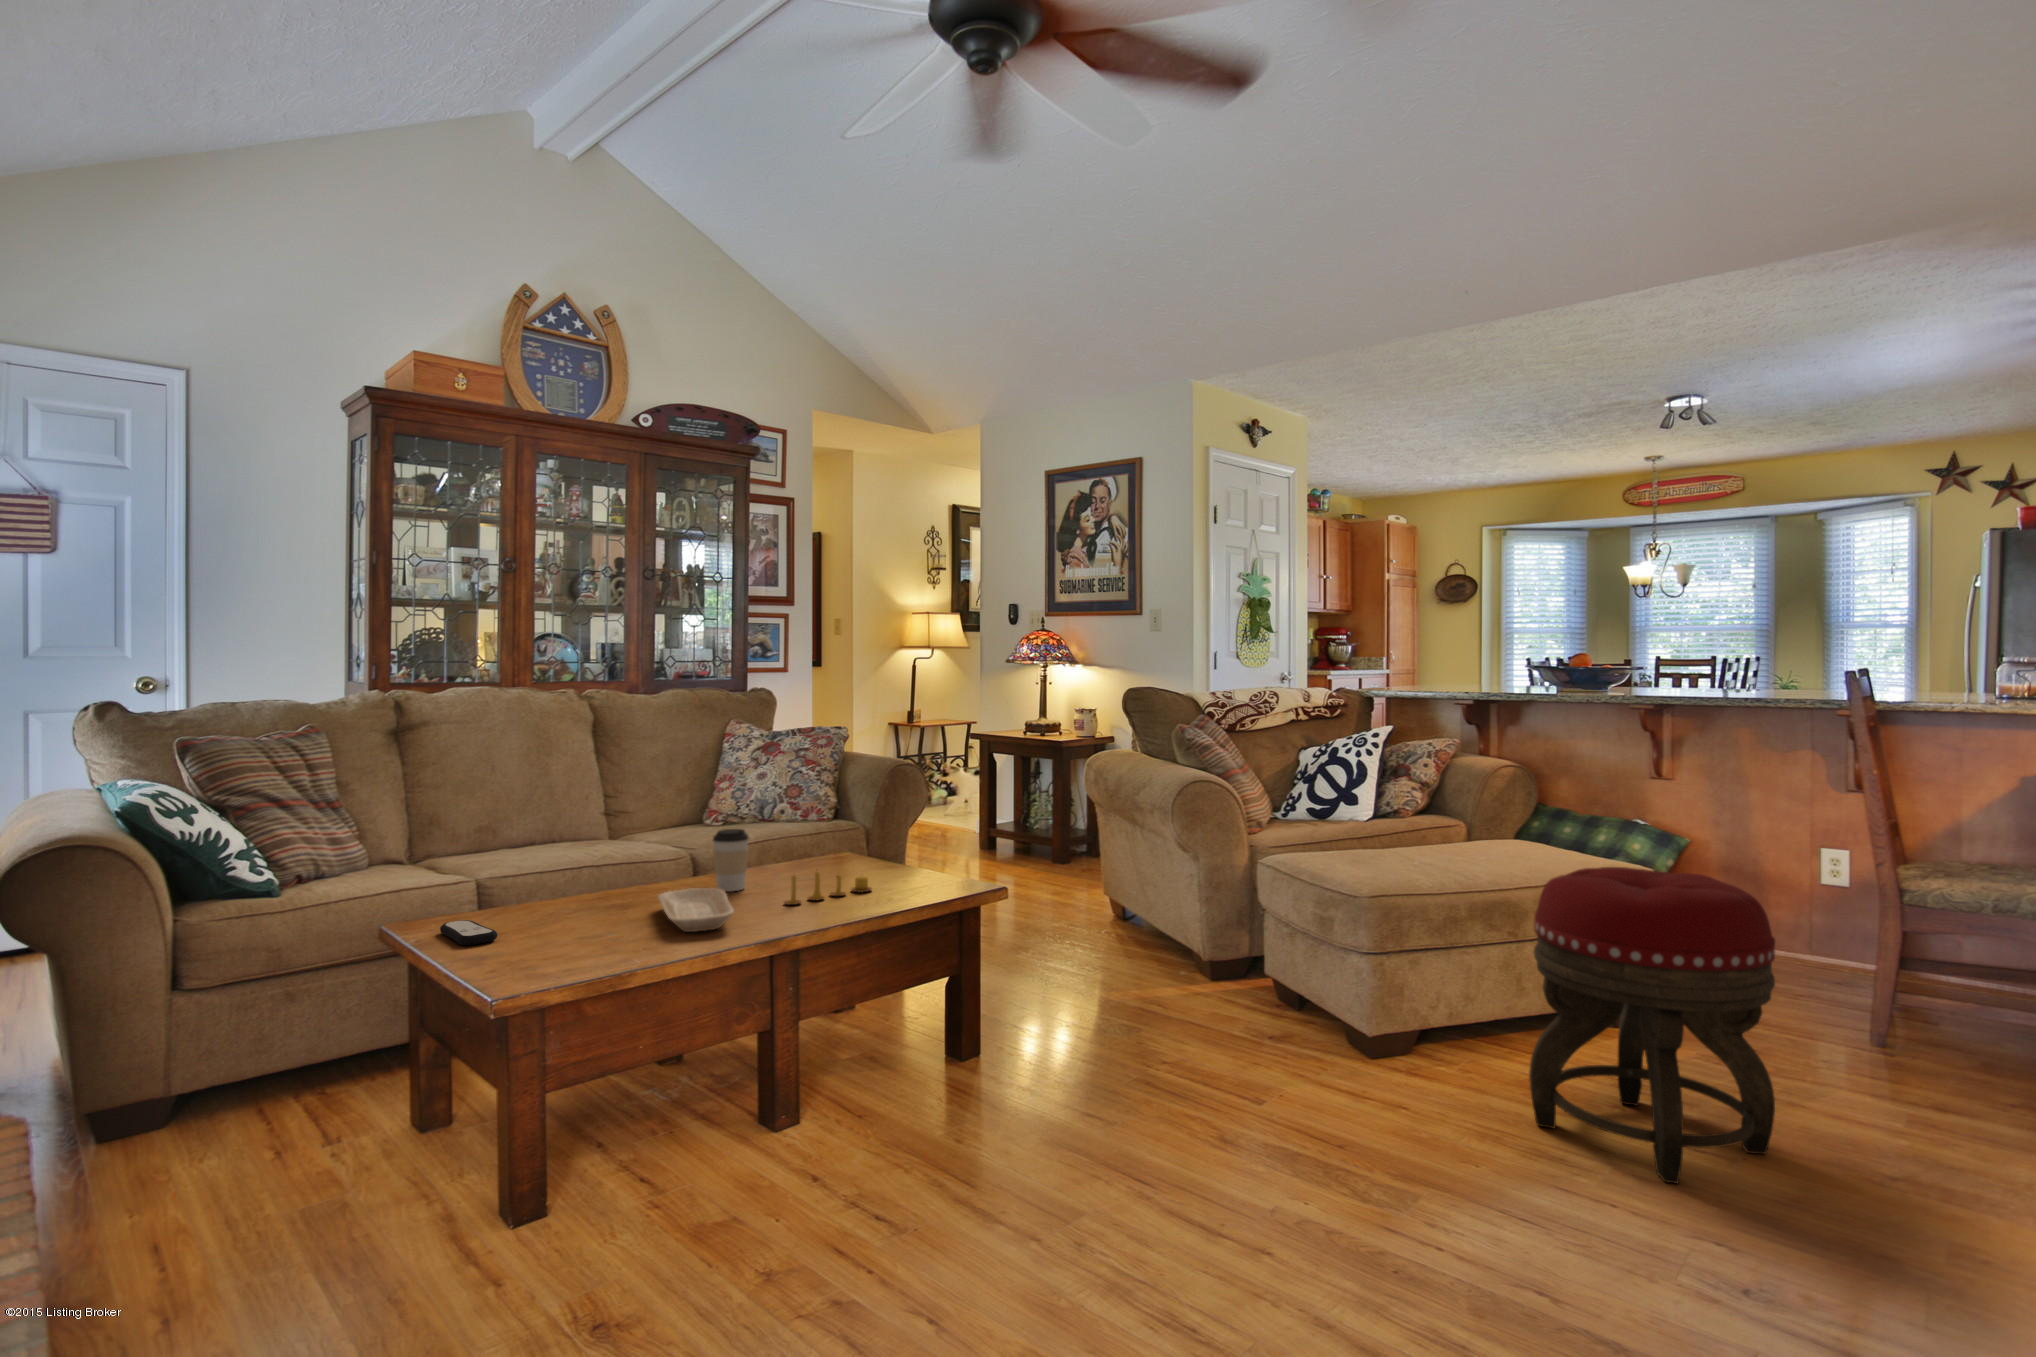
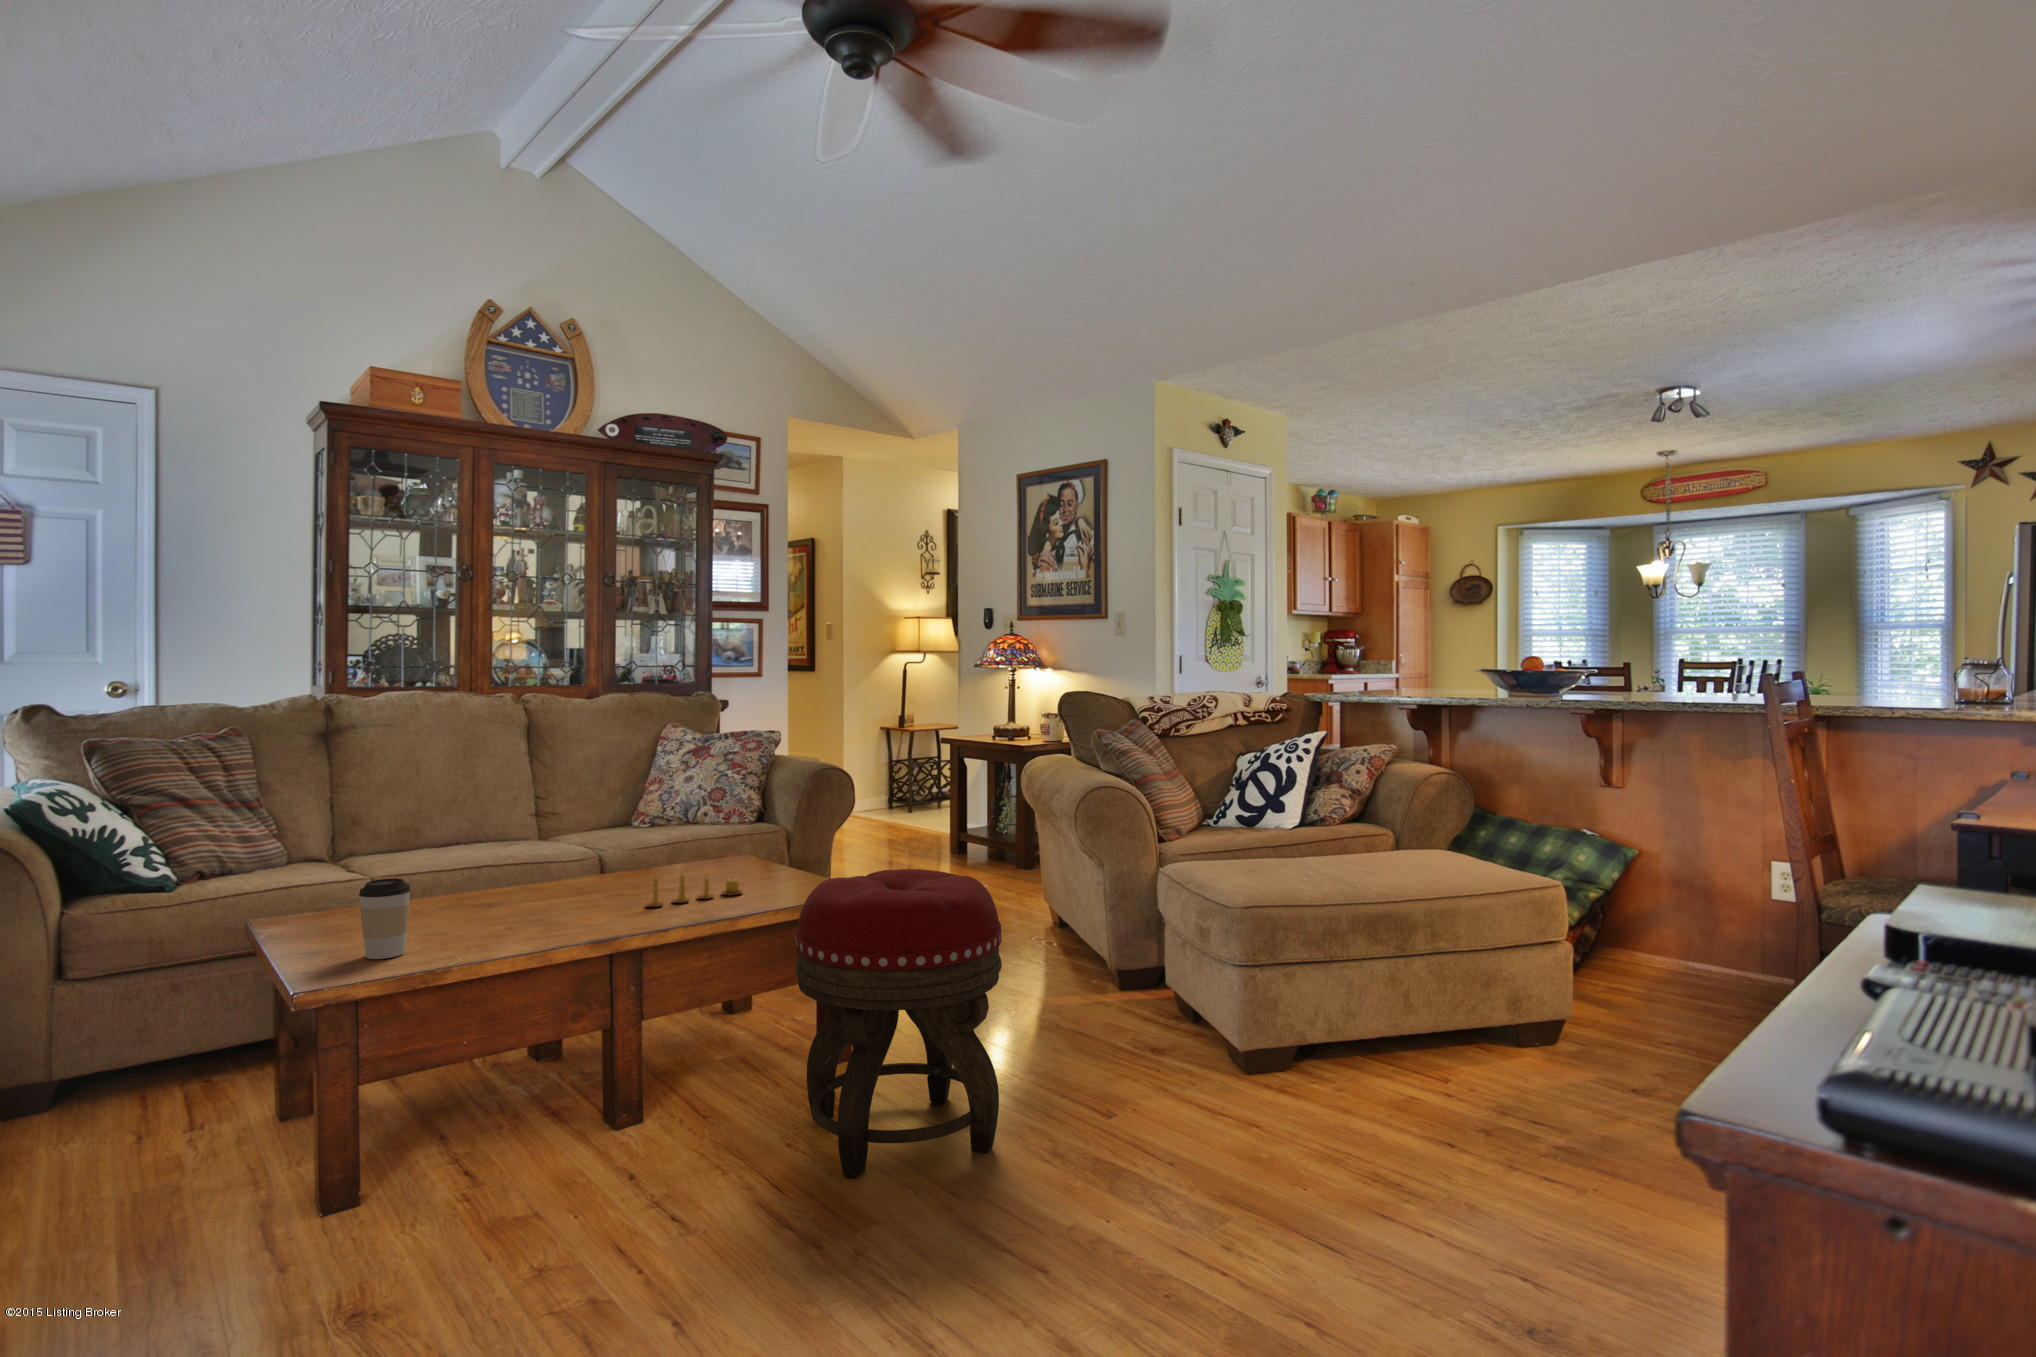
coffee cup: present [713,829,749,891] -> present [359,878,411,959]
footstool: present [1529,867,1775,1184] -> present [795,869,1002,1178]
tray: present [658,888,734,932] -> none [509,889,585,933]
remote control: present [440,920,497,945] -> none [292,918,342,943]

